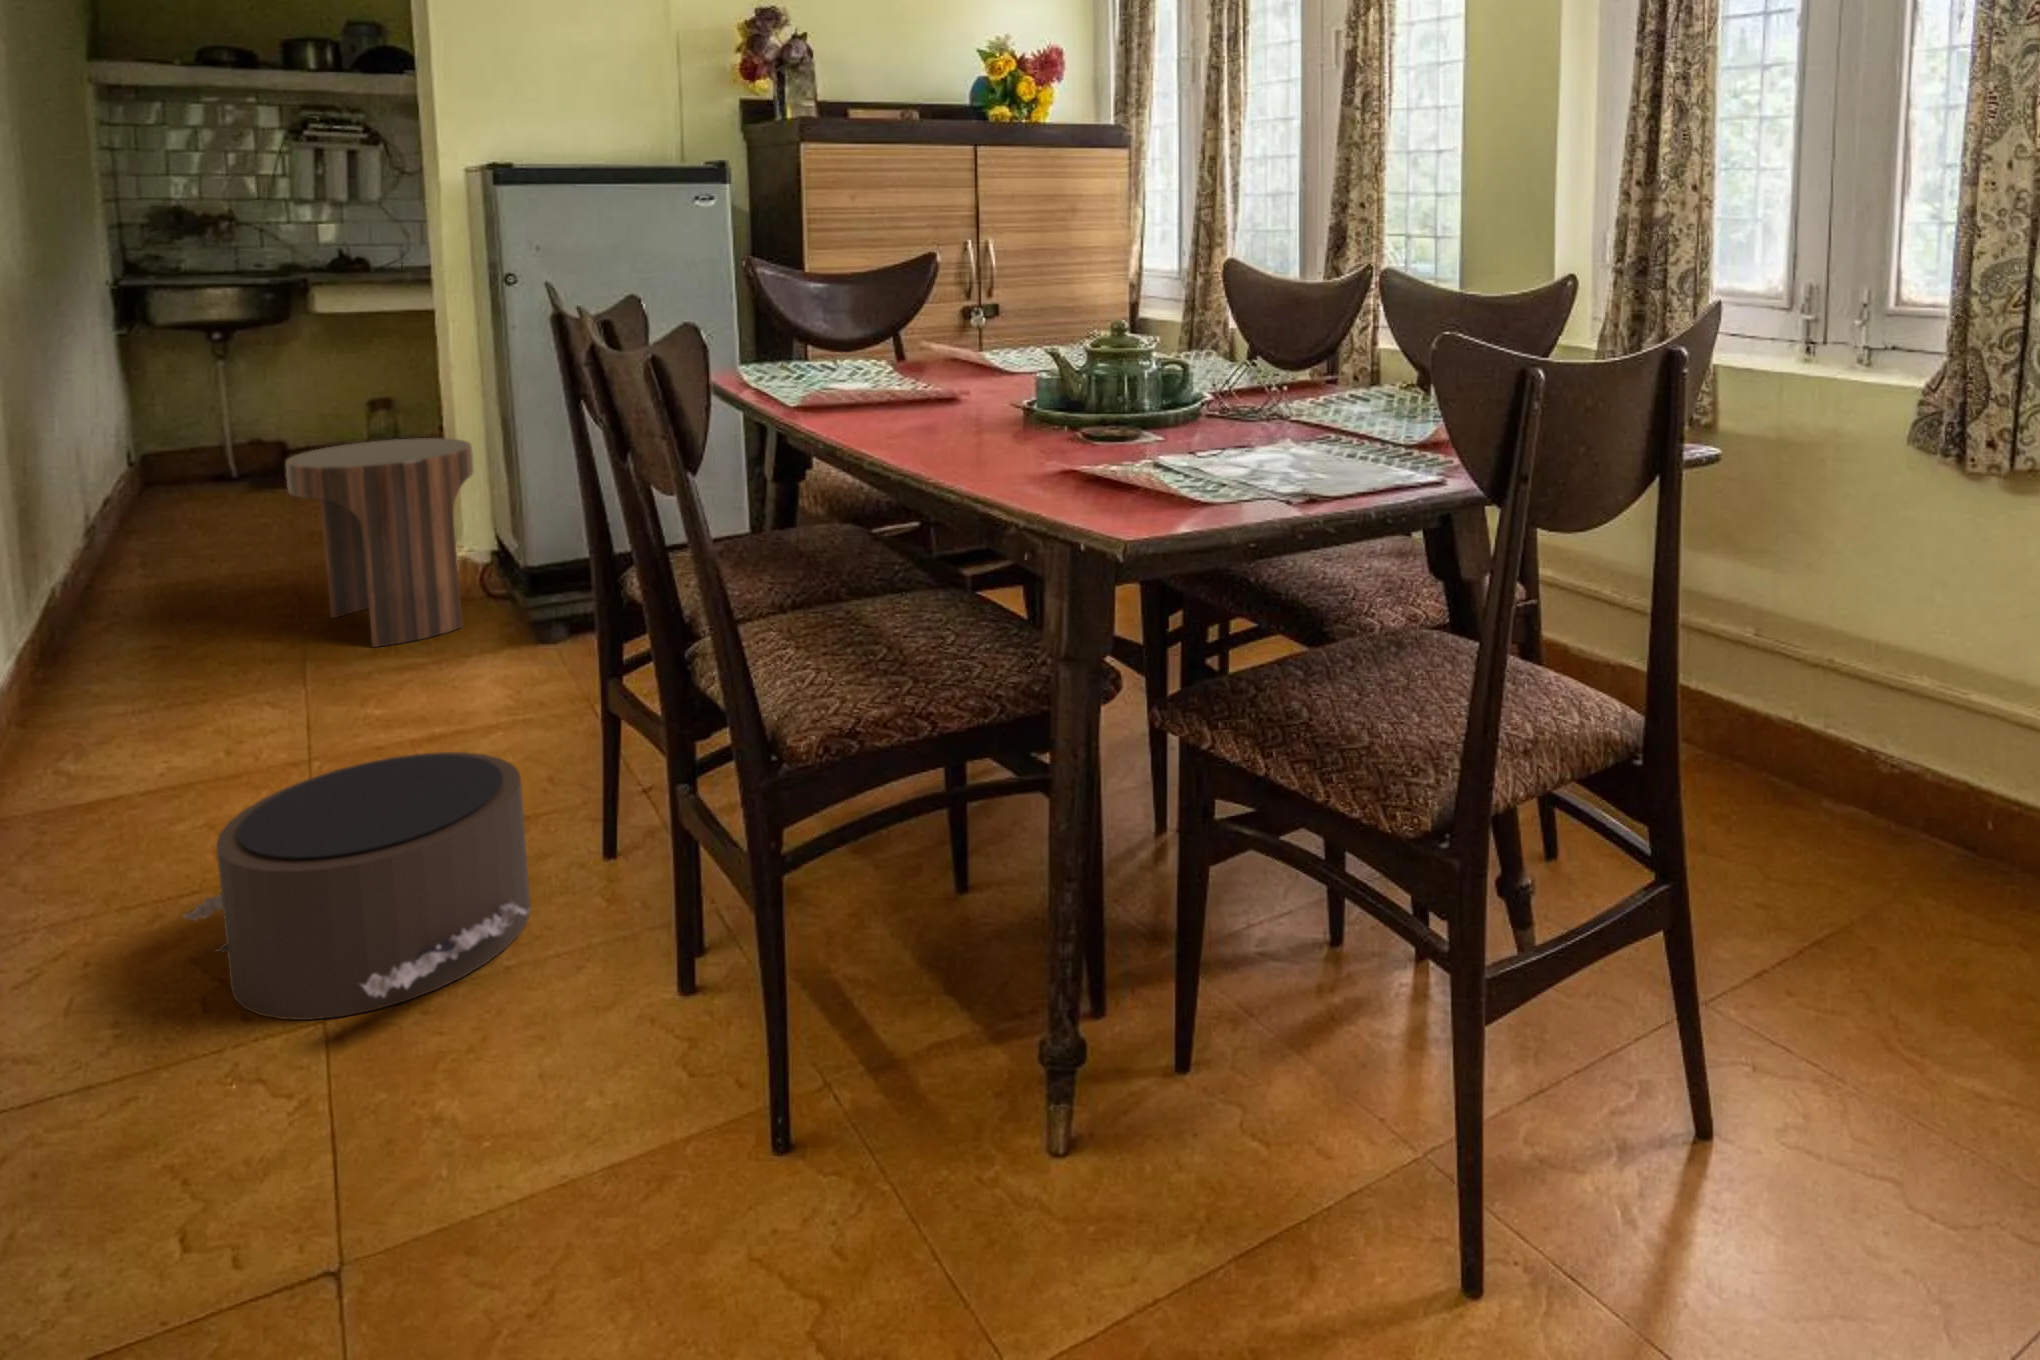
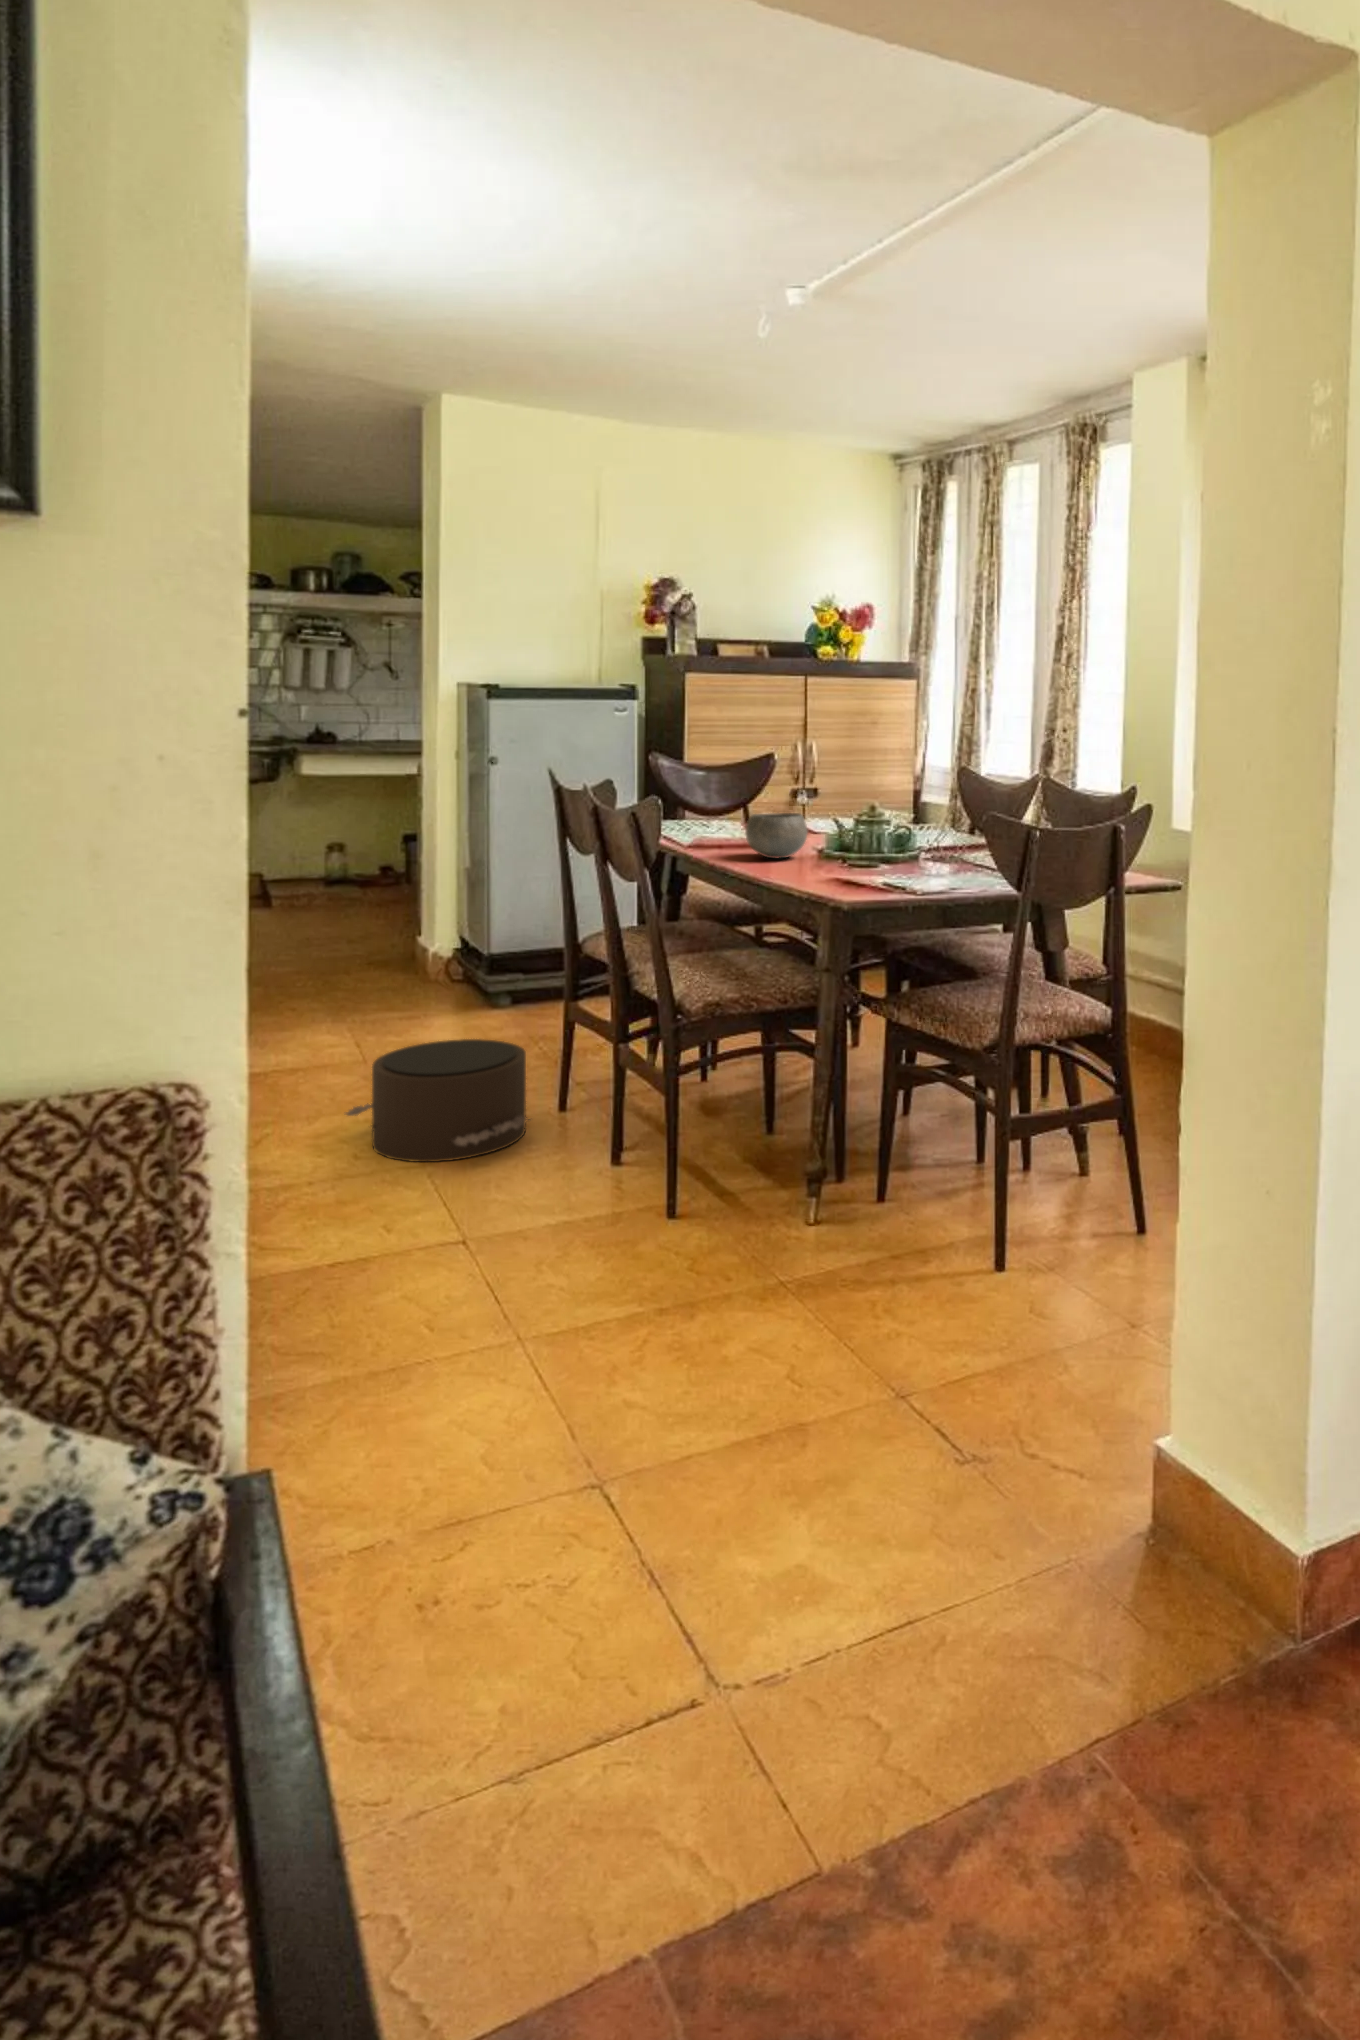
bowl: none [893,341,1006,425] -> present [745,813,808,858]
side table: present [286,438,474,647] -> none [333,869,451,1007]

